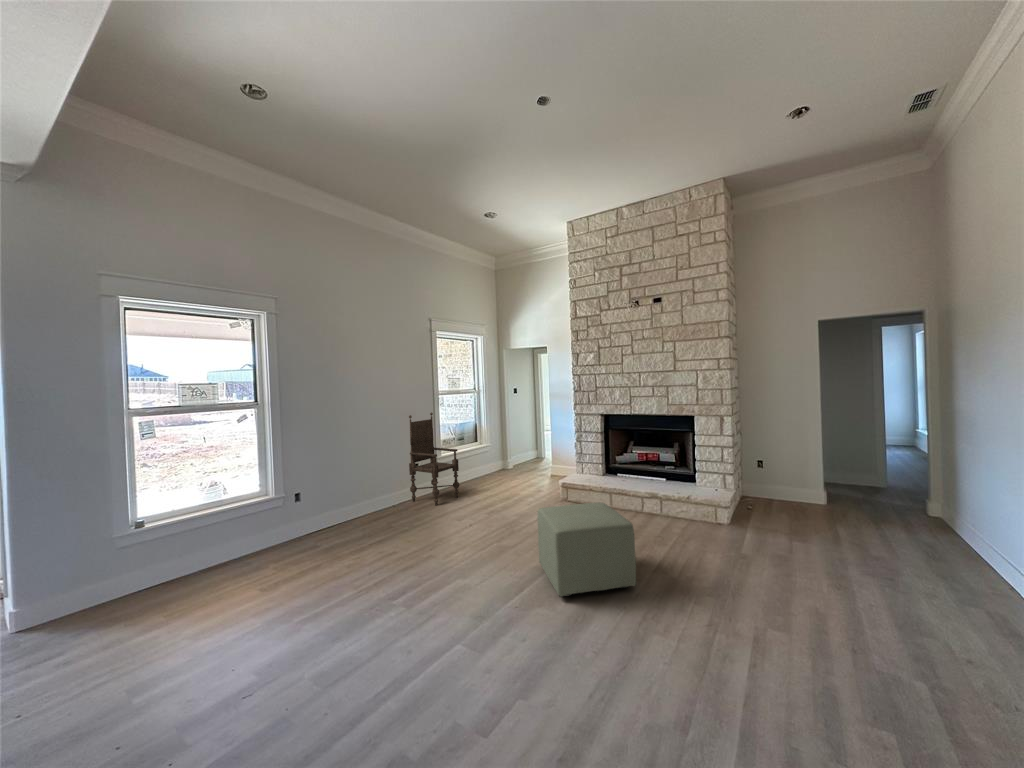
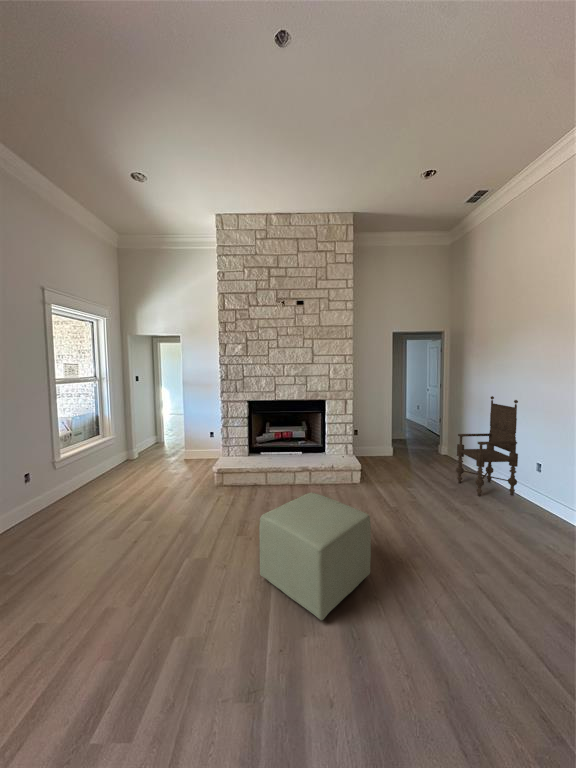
armchair: present [409,412,459,506] -> present [456,396,518,496]

